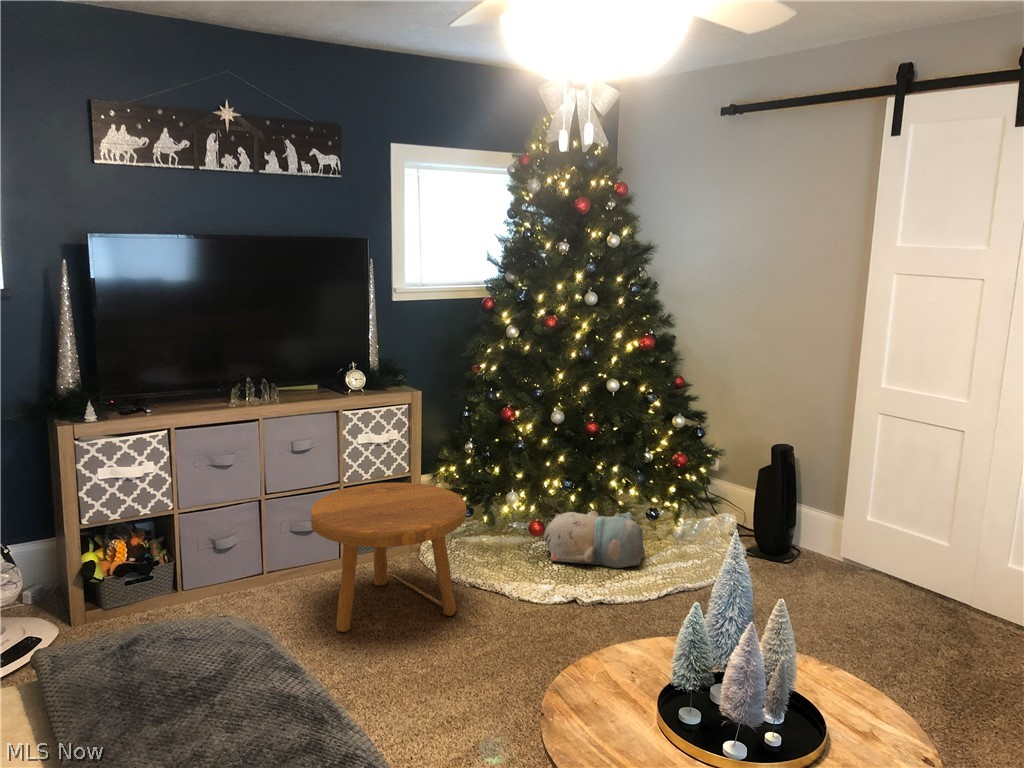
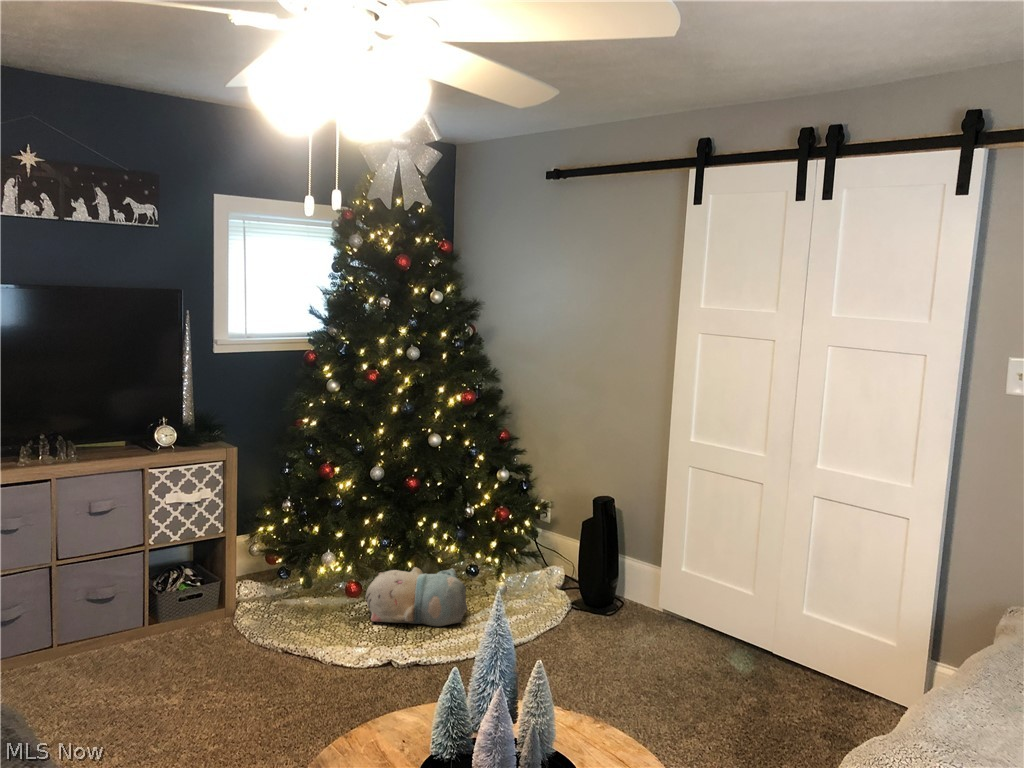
footstool: present [311,483,466,632] -> none [99,545,274,709]

